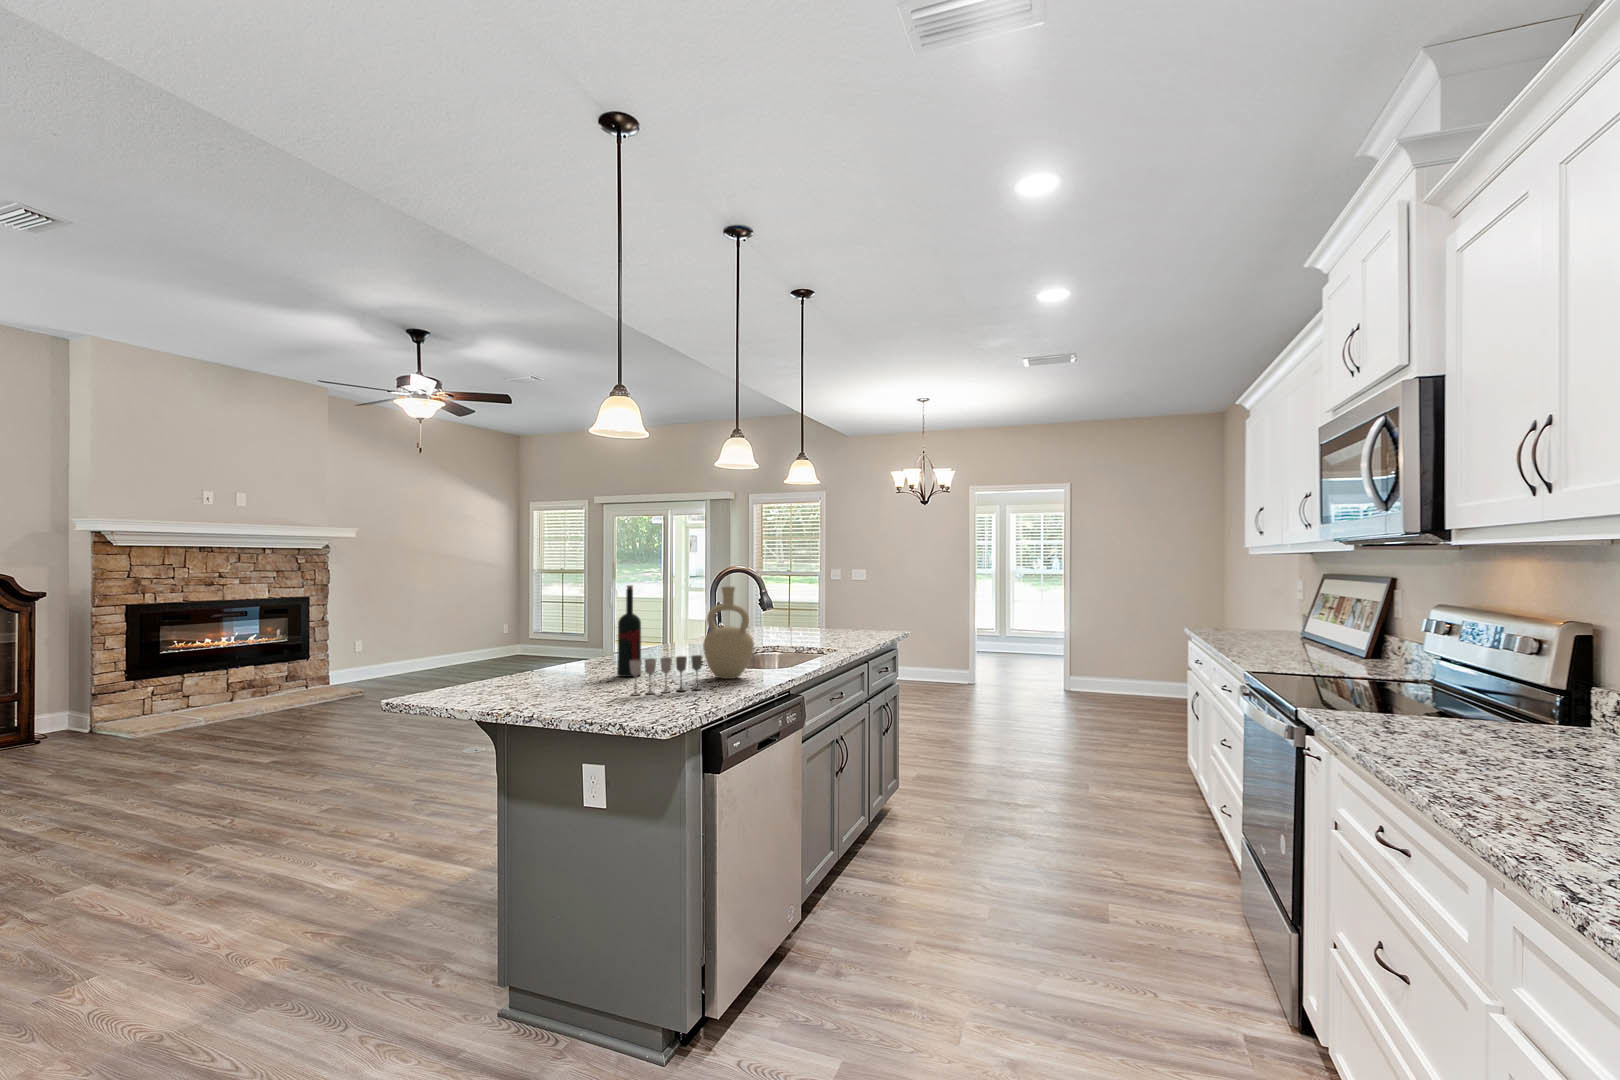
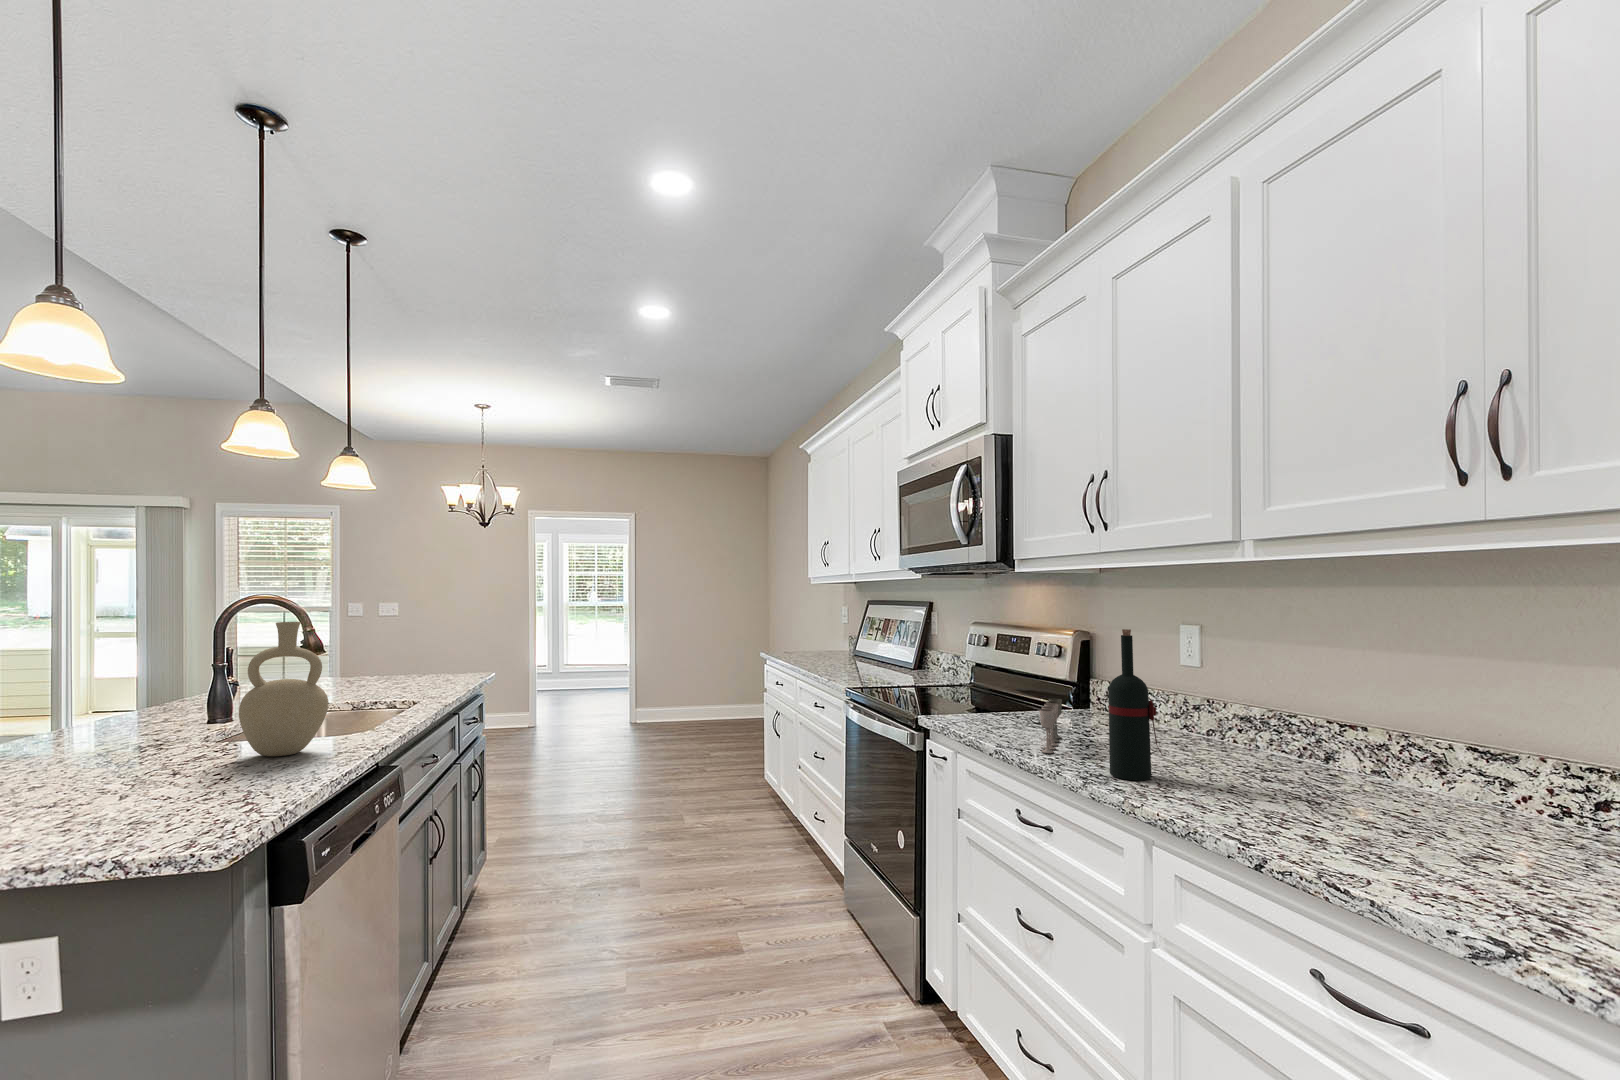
wine bottle: present [617,585,641,677] -> present [1108,629,1162,780]
wine glass: present [630,655,703,696] -> present [1040,698,1062,753]

